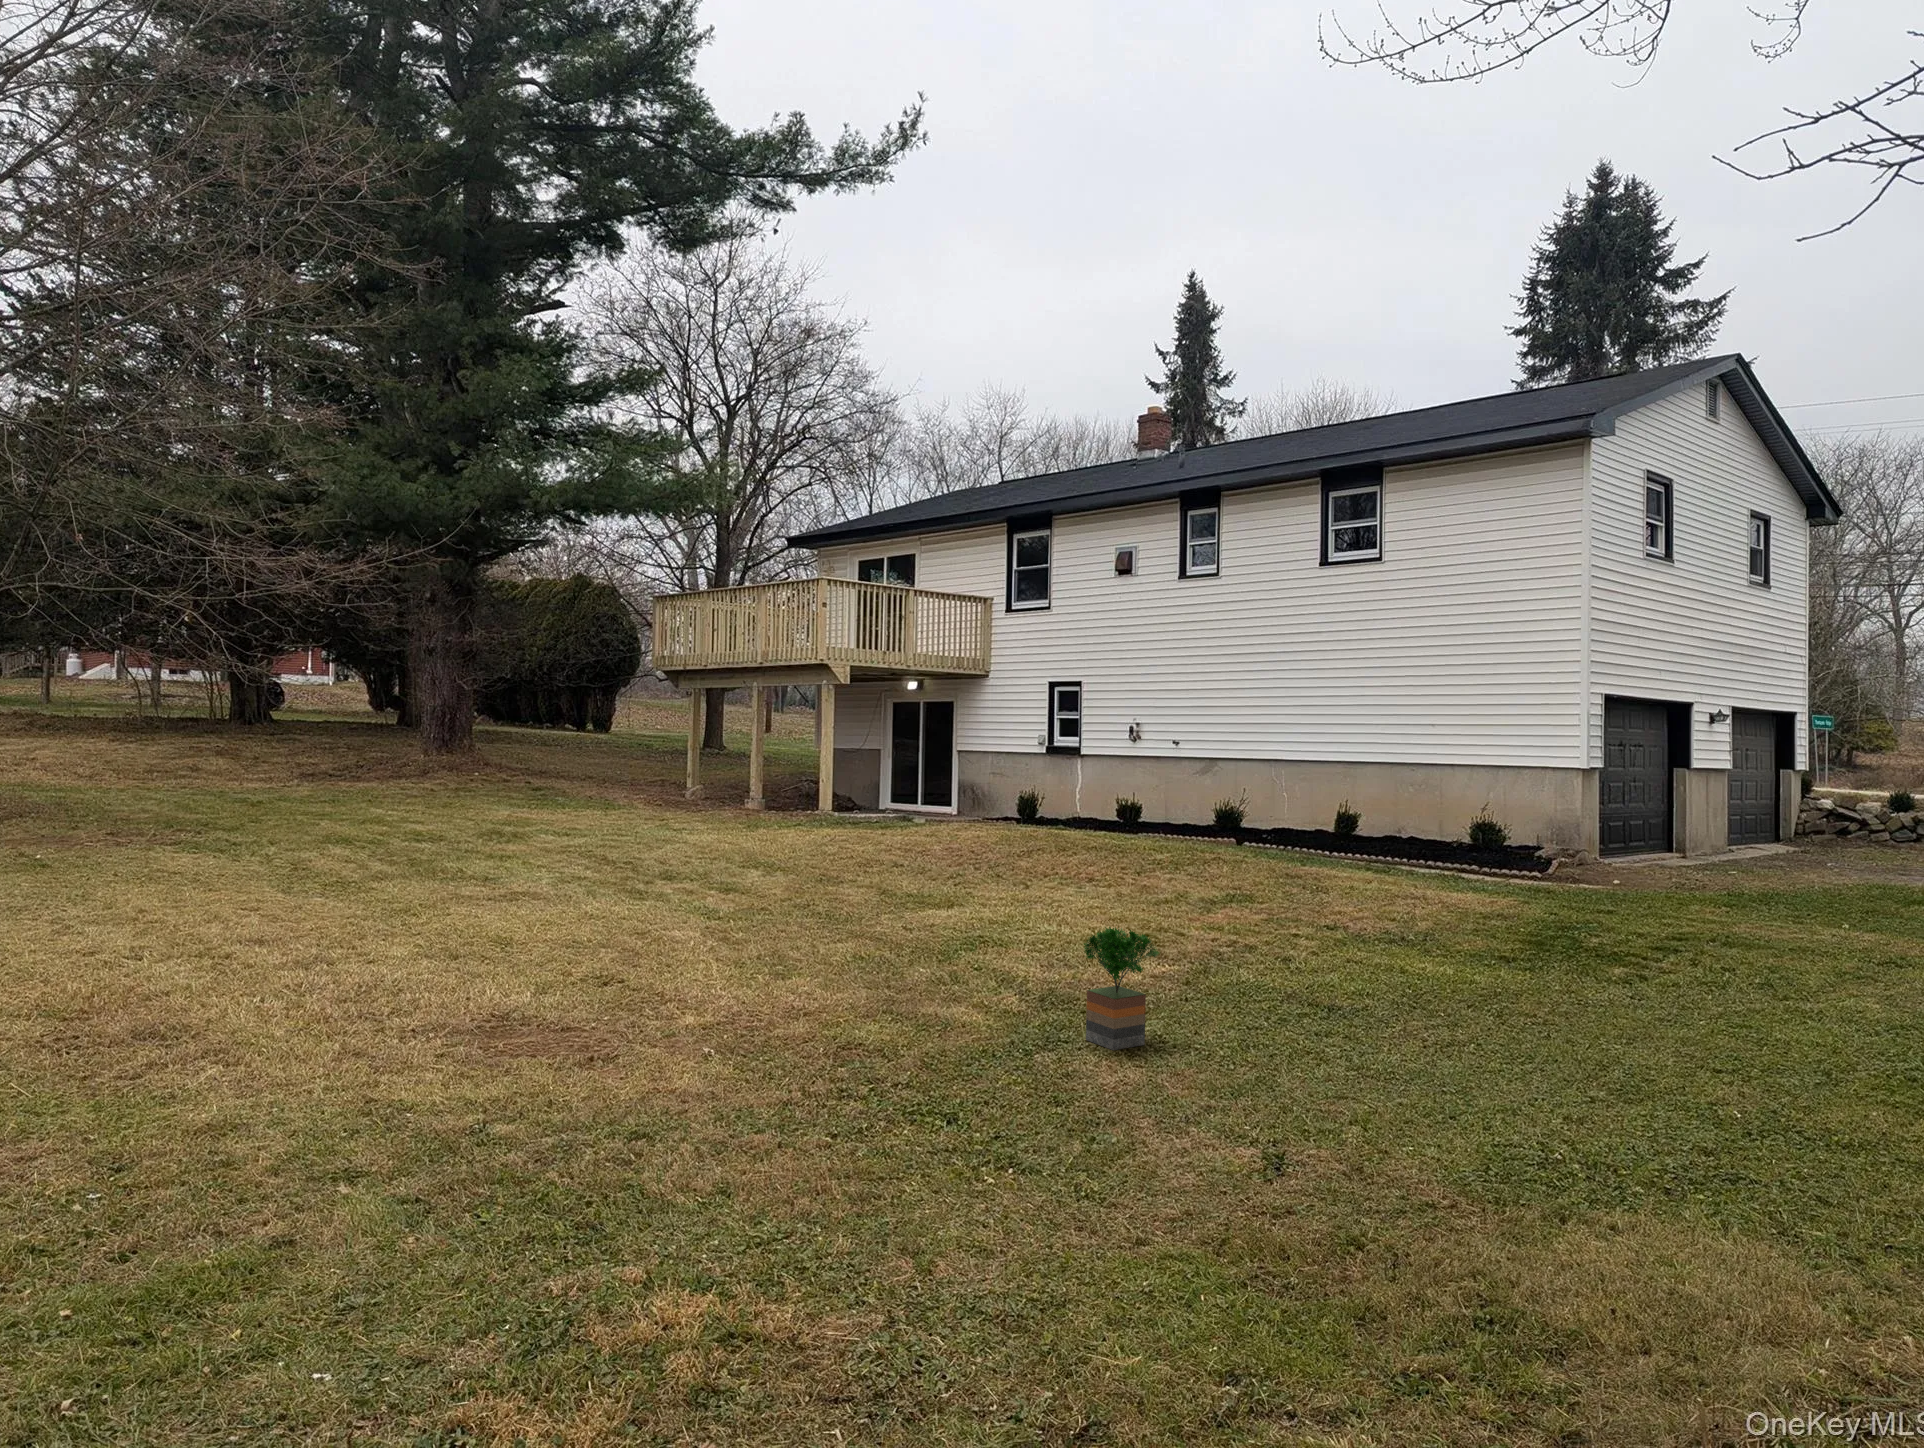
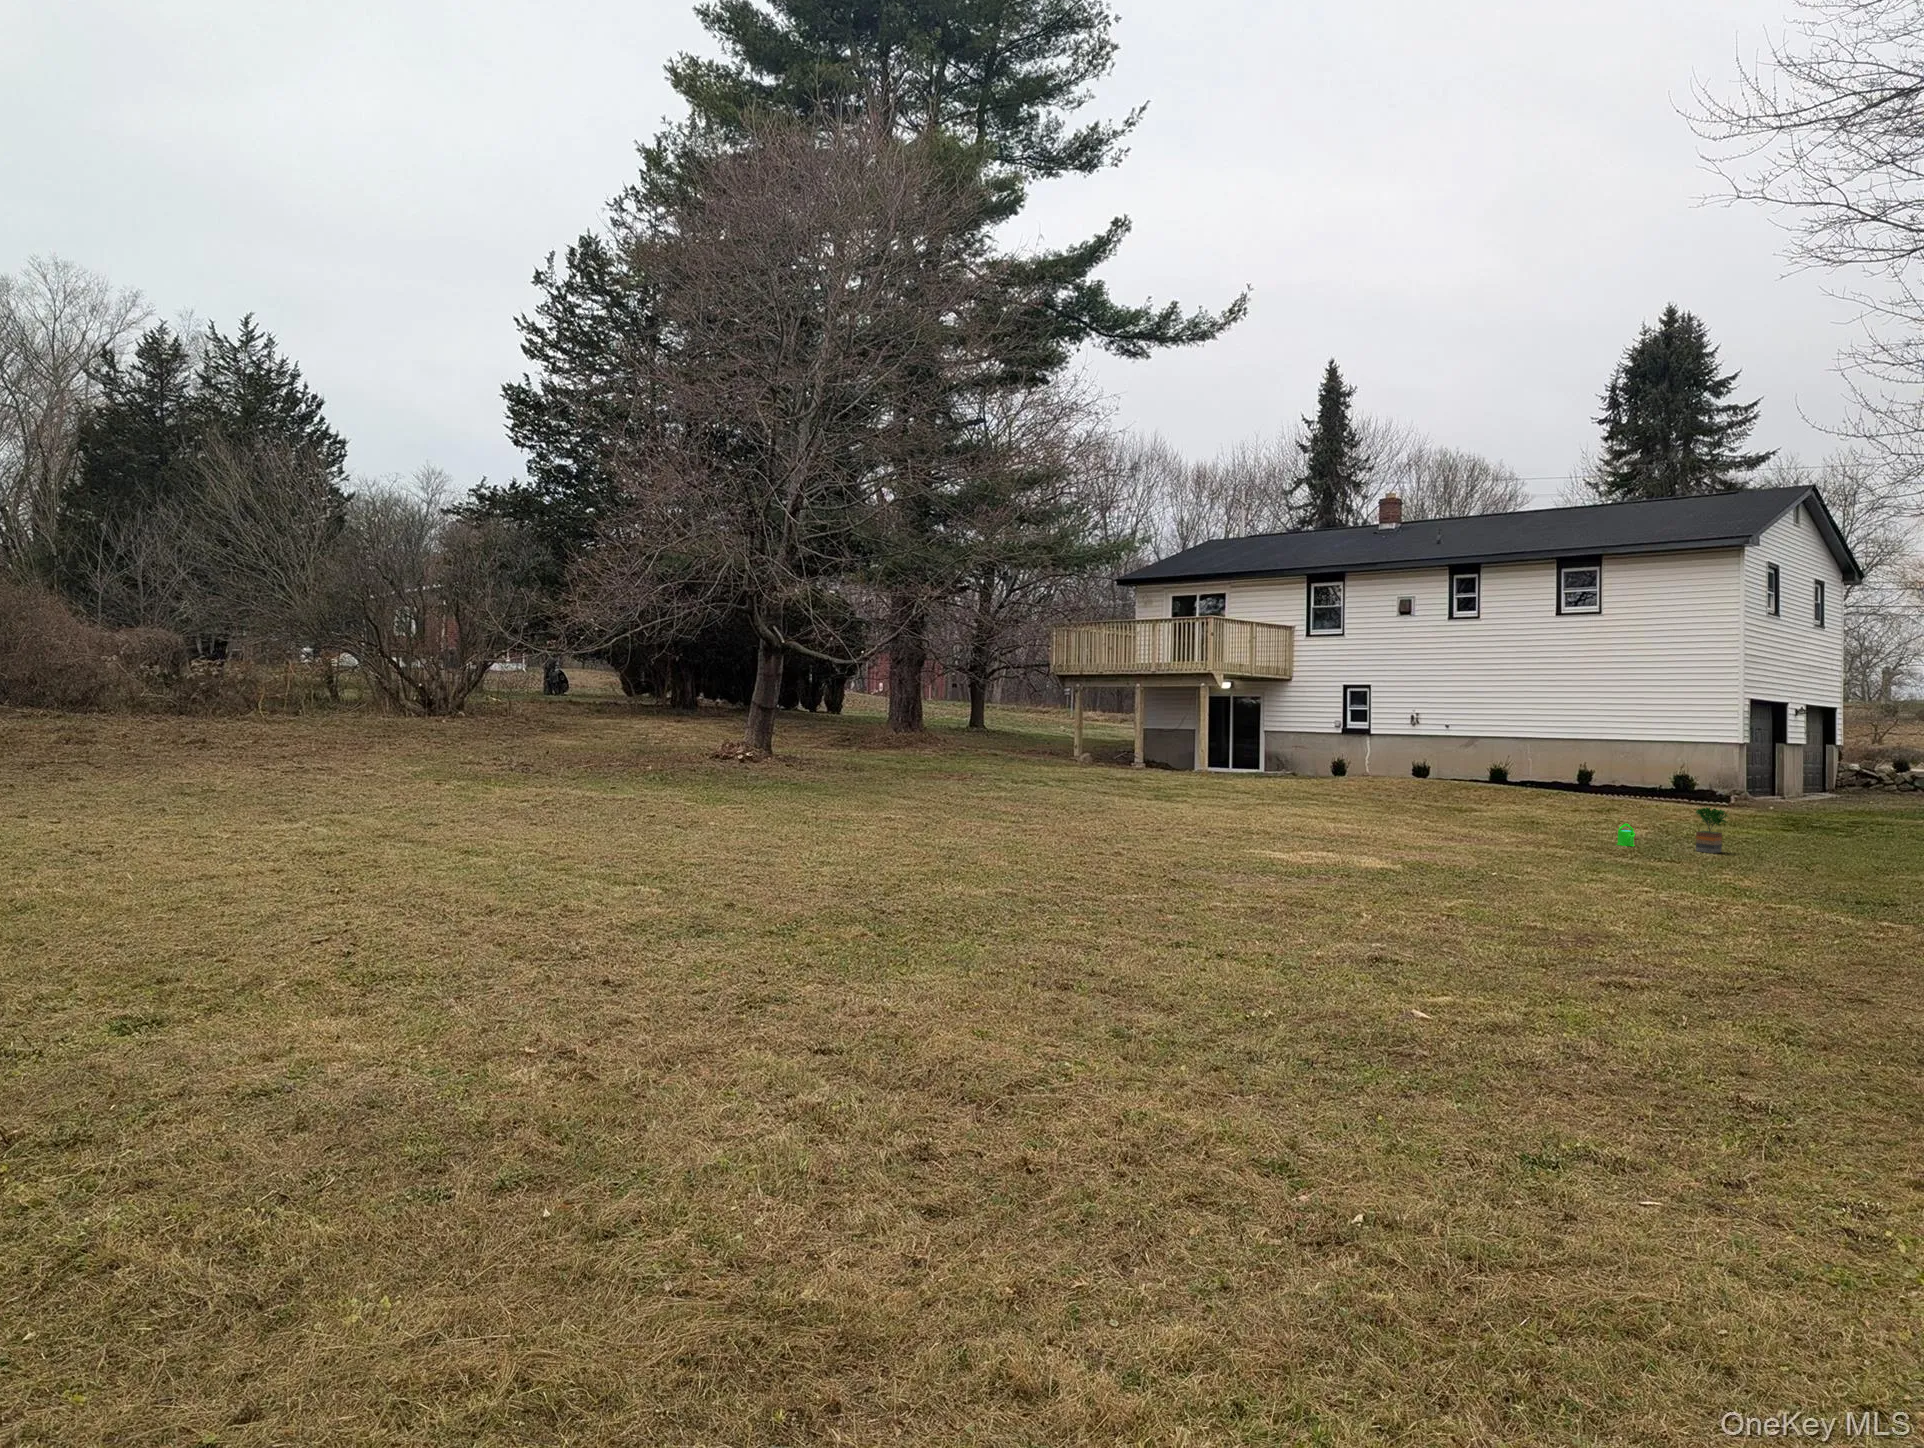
watering can: none [942,962,983,1020] -> present [1617,824,1635,846]

